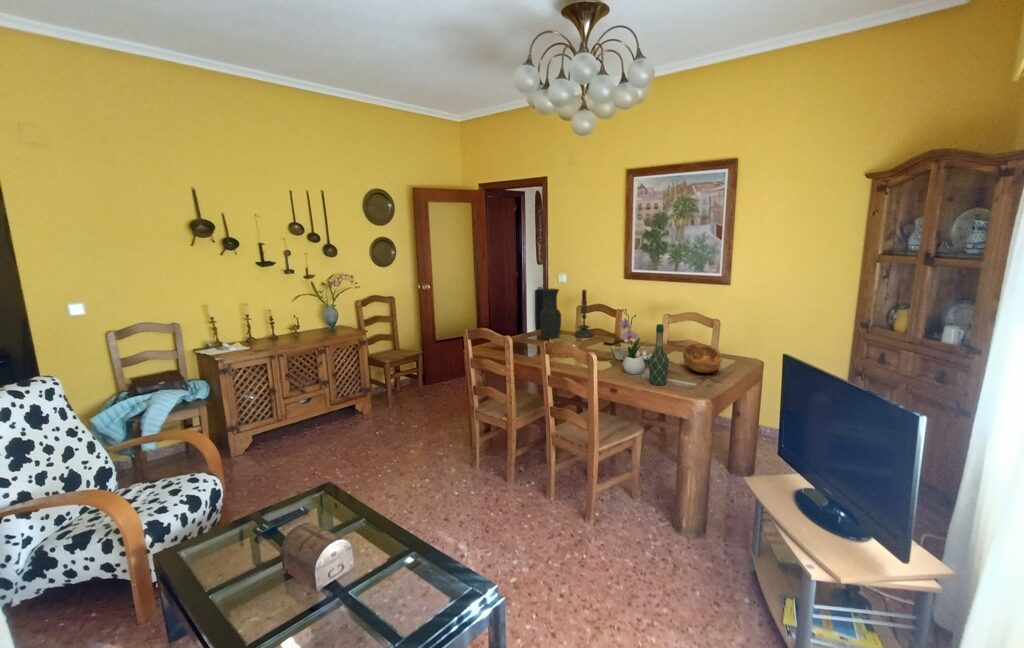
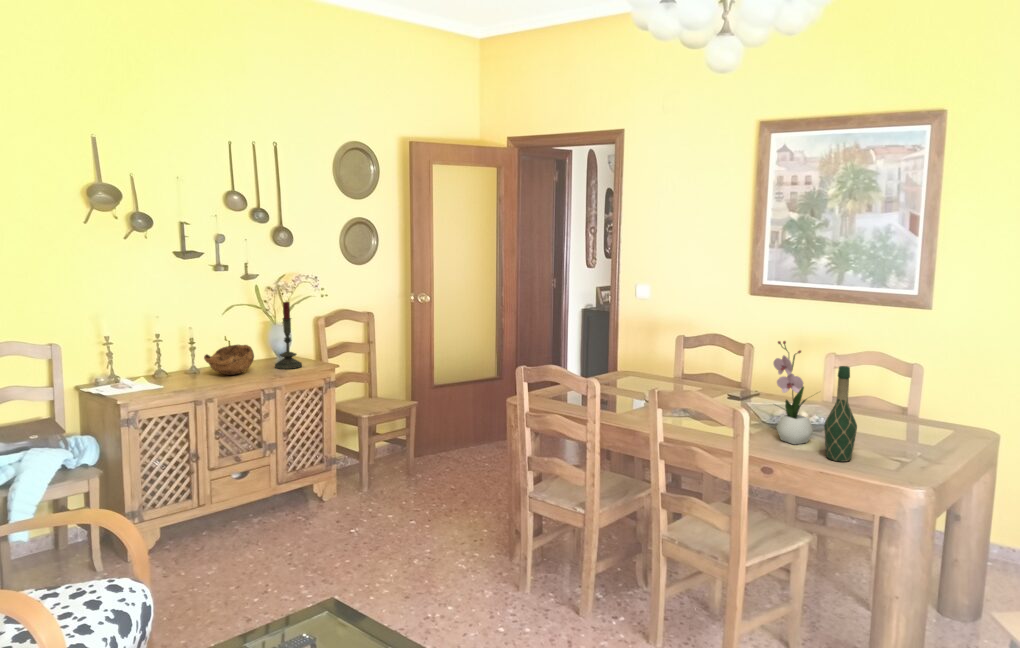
vase: present [540,289,561,338] -> none [624,306,659,385]
candle: present [575,290,593,337] -> present [275,302,302,369]
wooden bowl: present [683,344,722,373] -> present [204,345,254,375]

